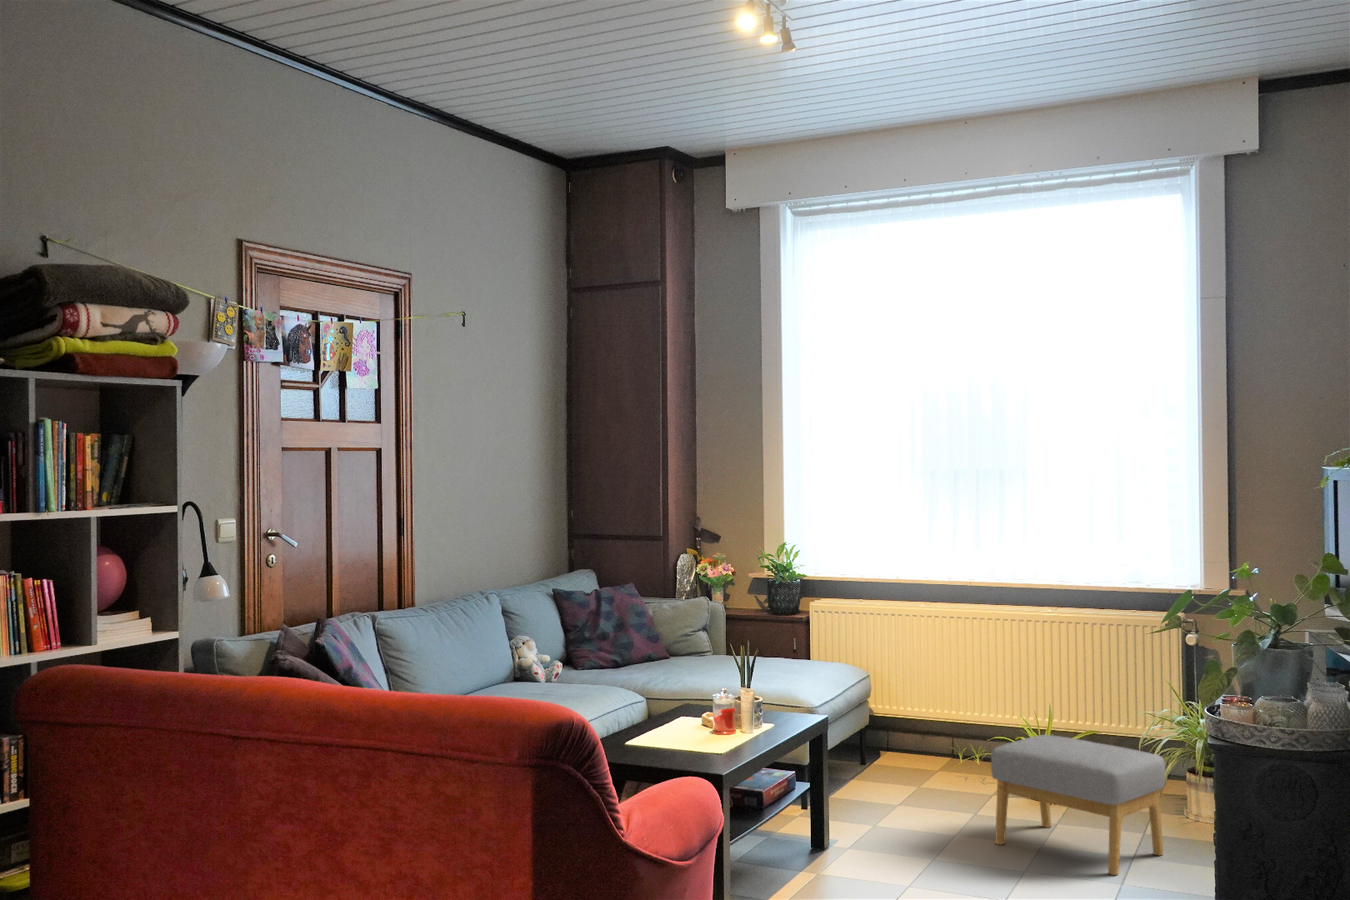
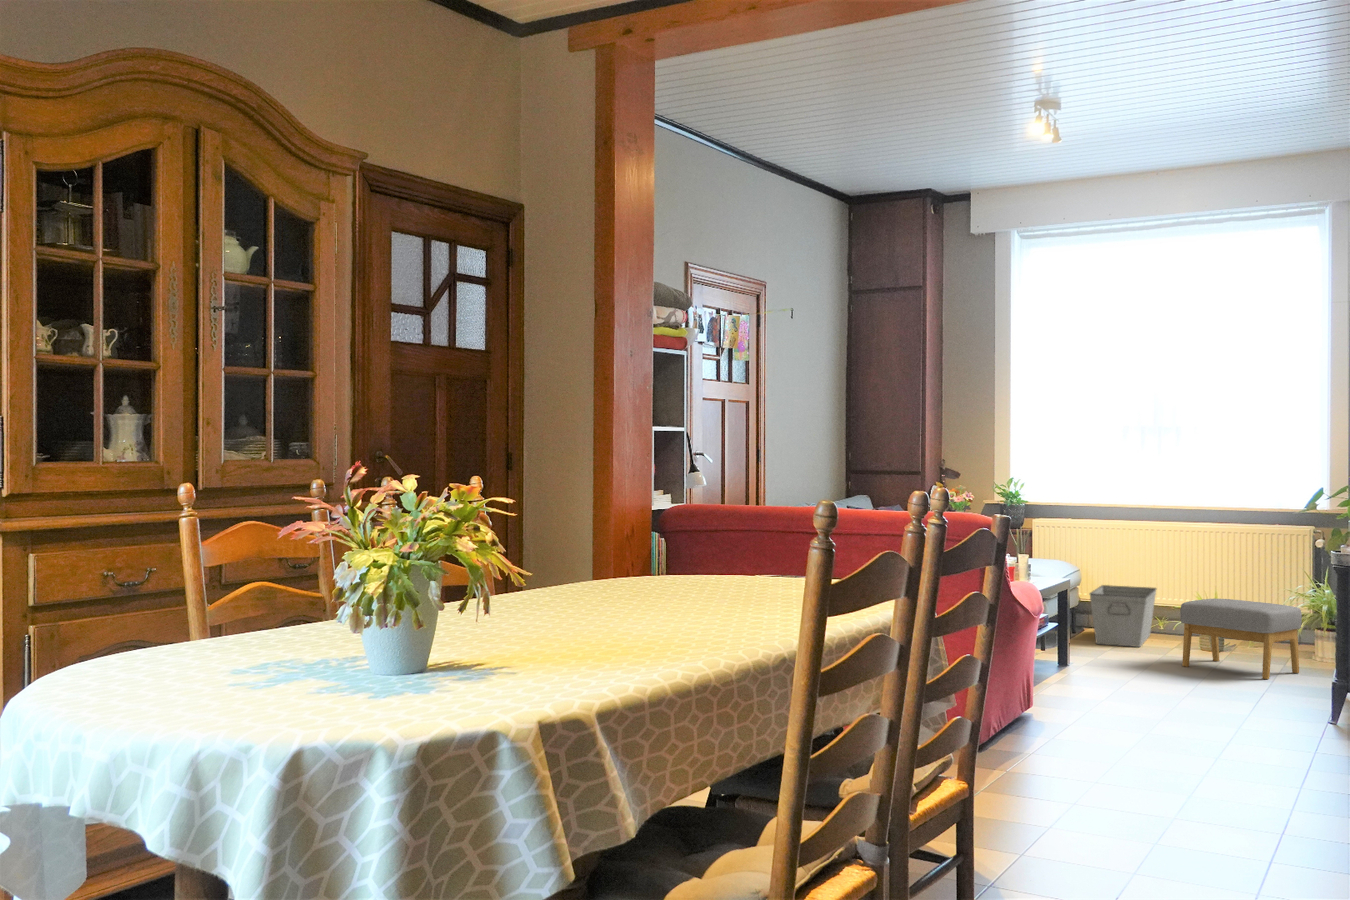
storage bin: none [875,695,974,795] -> present [1089,585,1157,647]

